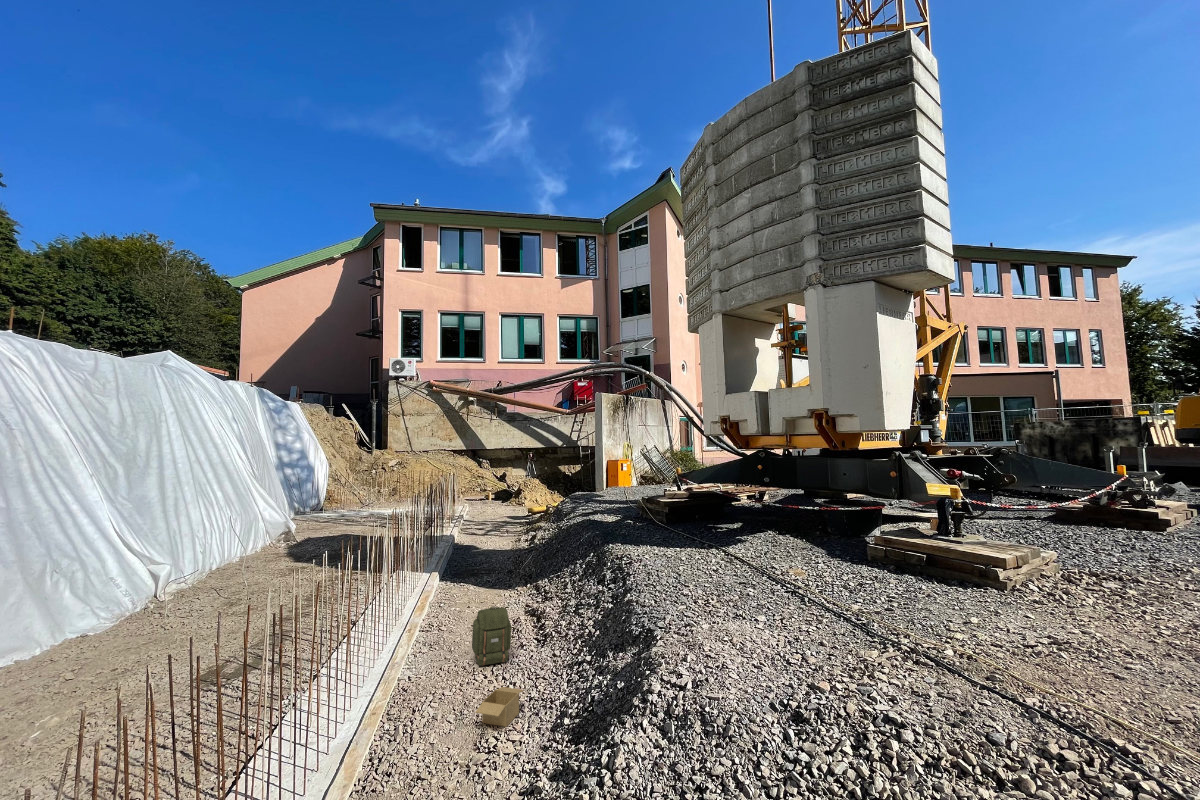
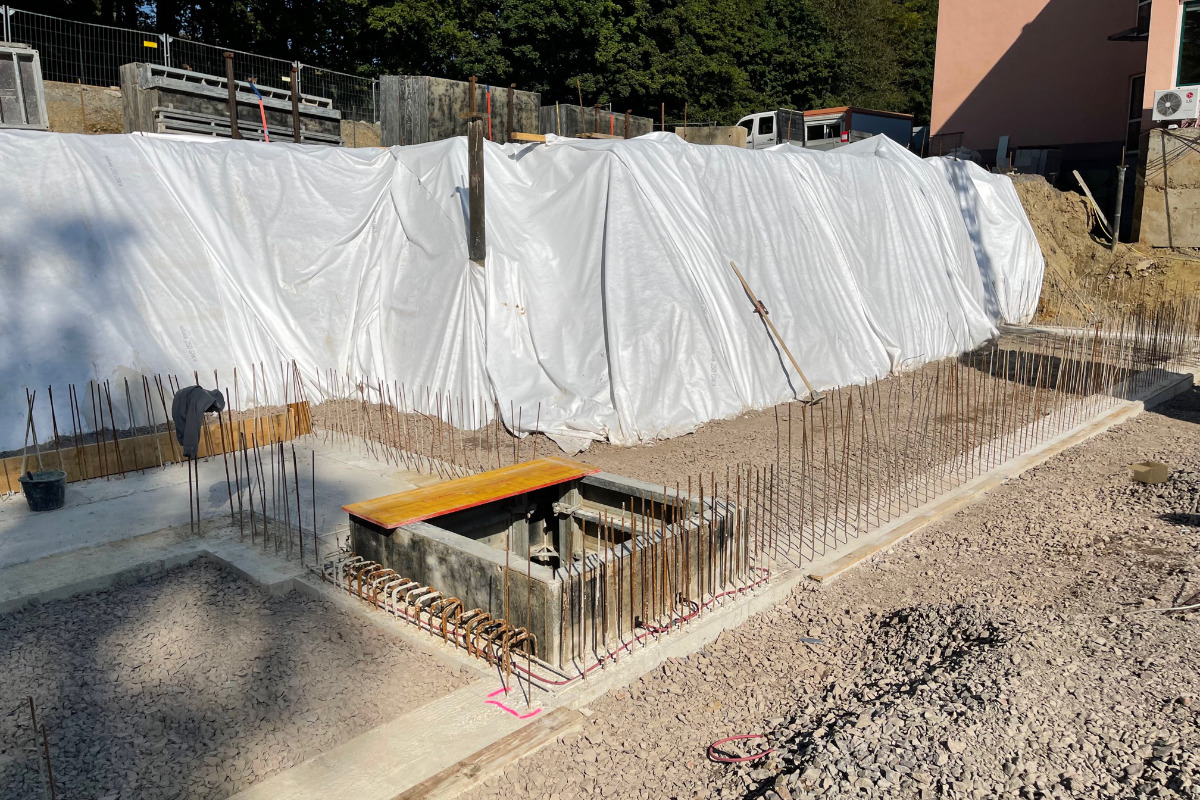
backpack: present [472,606,512,666] -> none [1148,410,1188,459]

